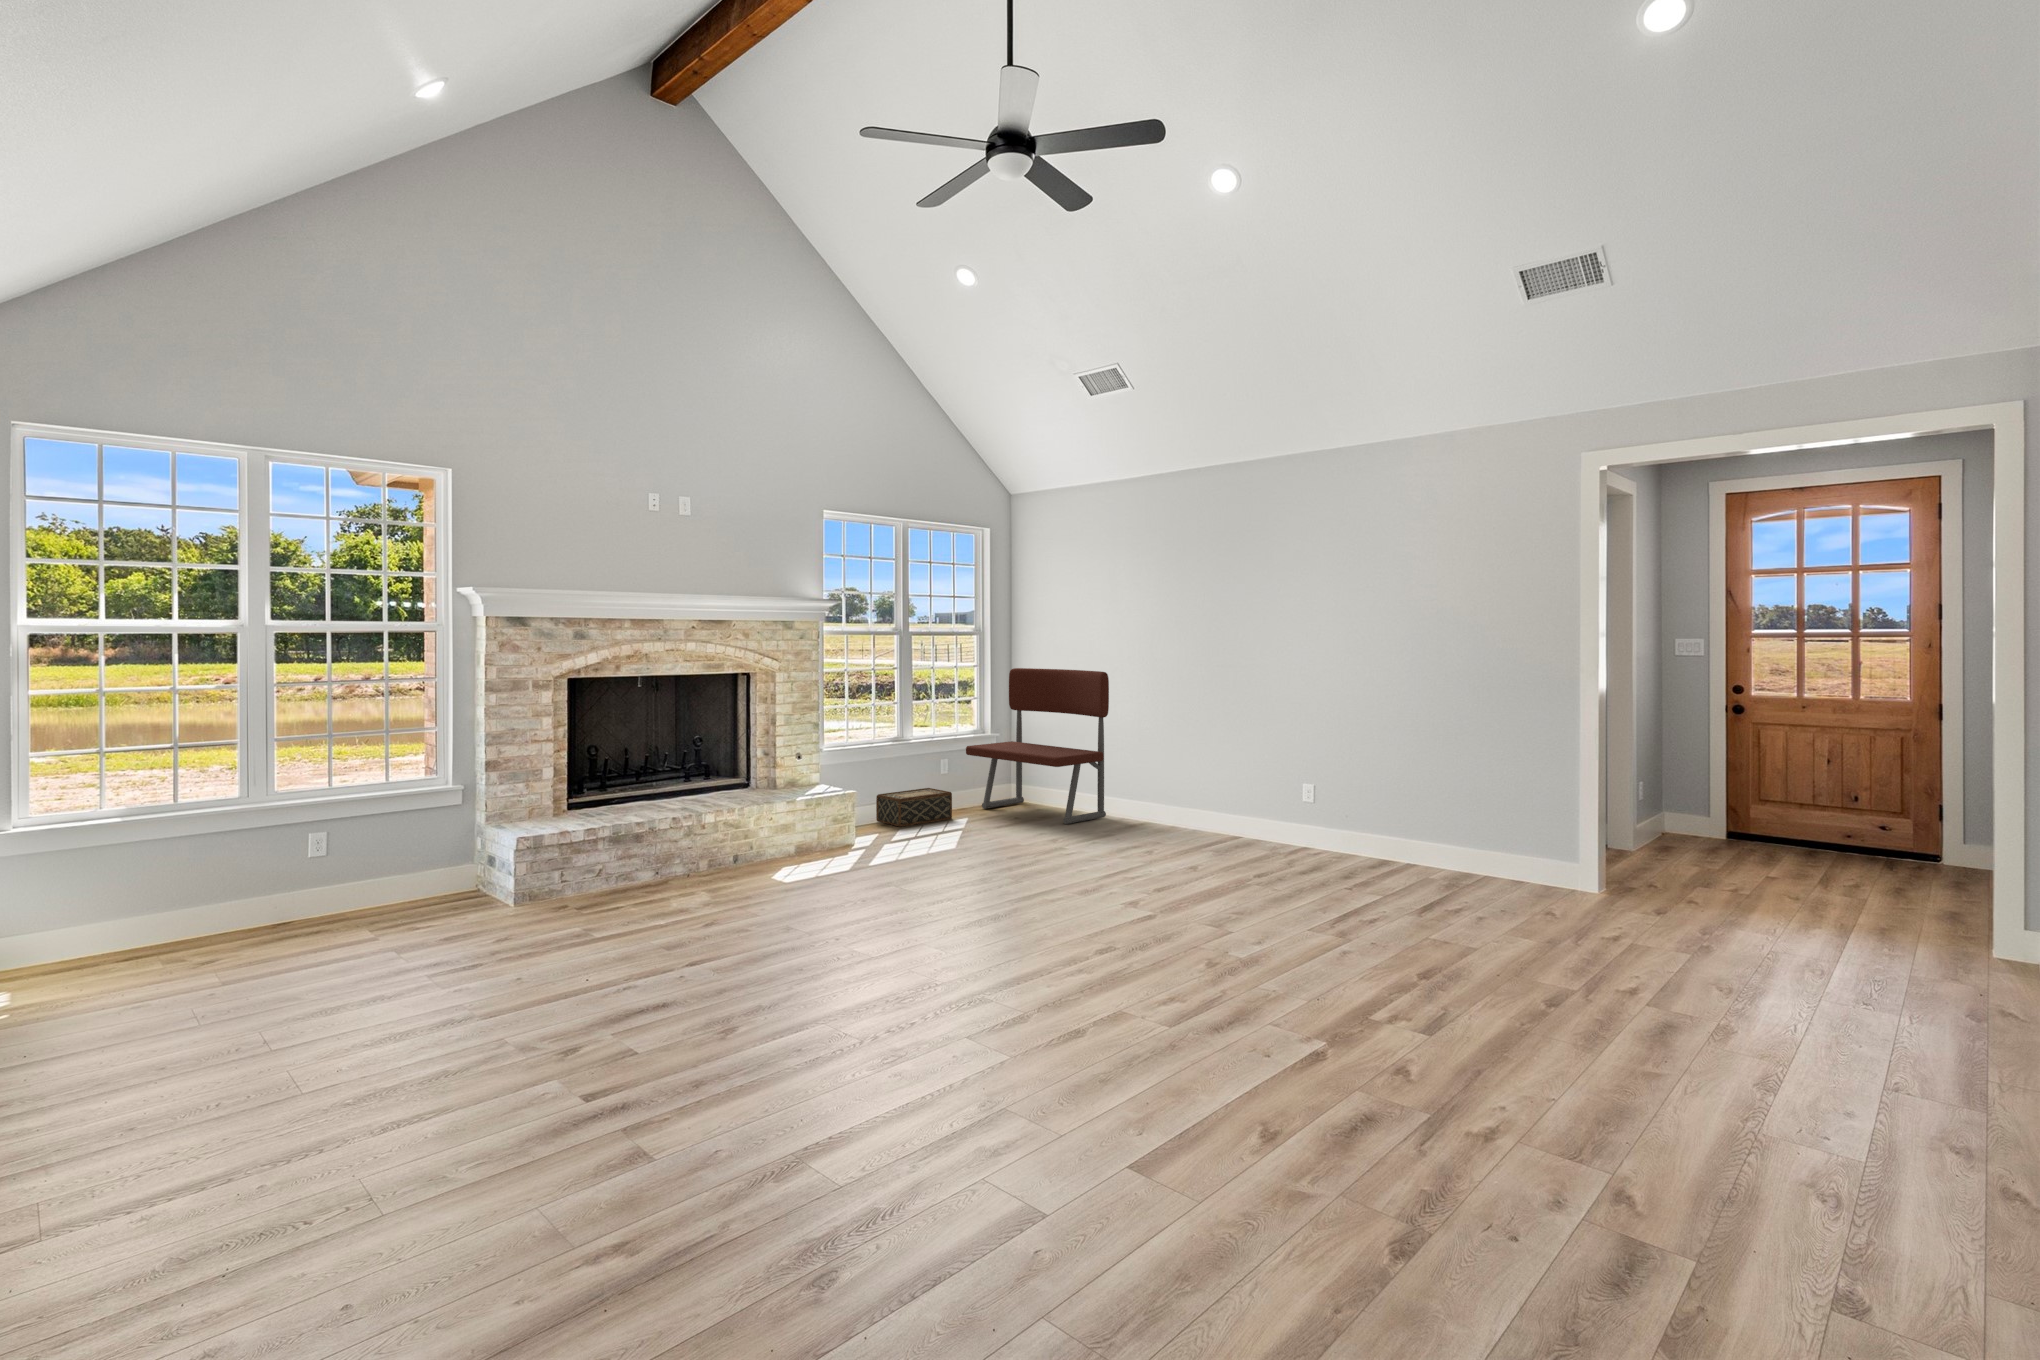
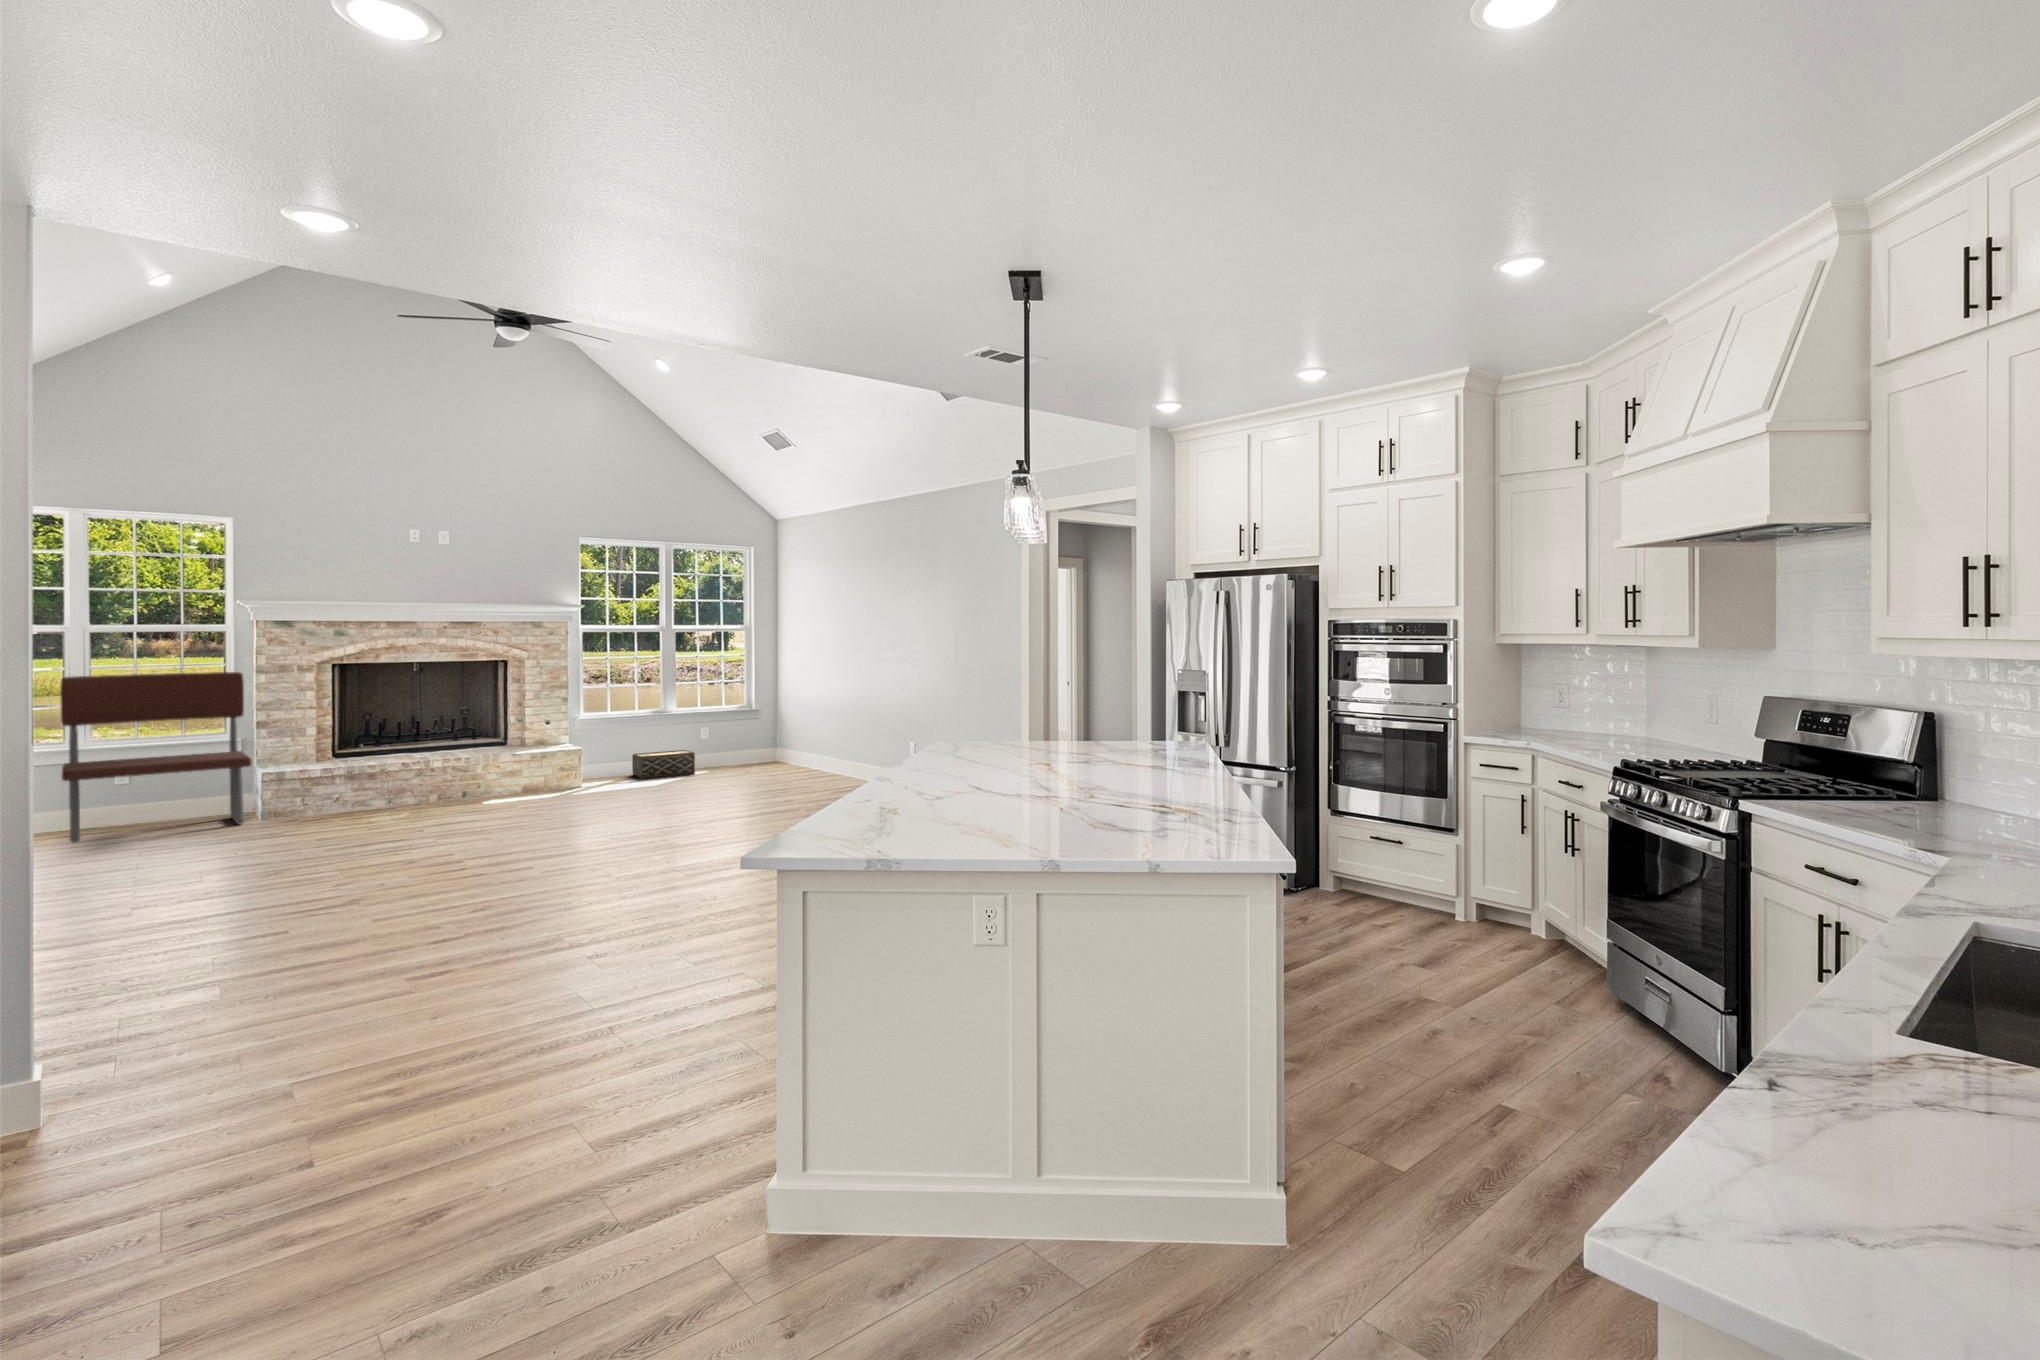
bench: present [966,668,1109,824] -> present [60,672,252,843]

